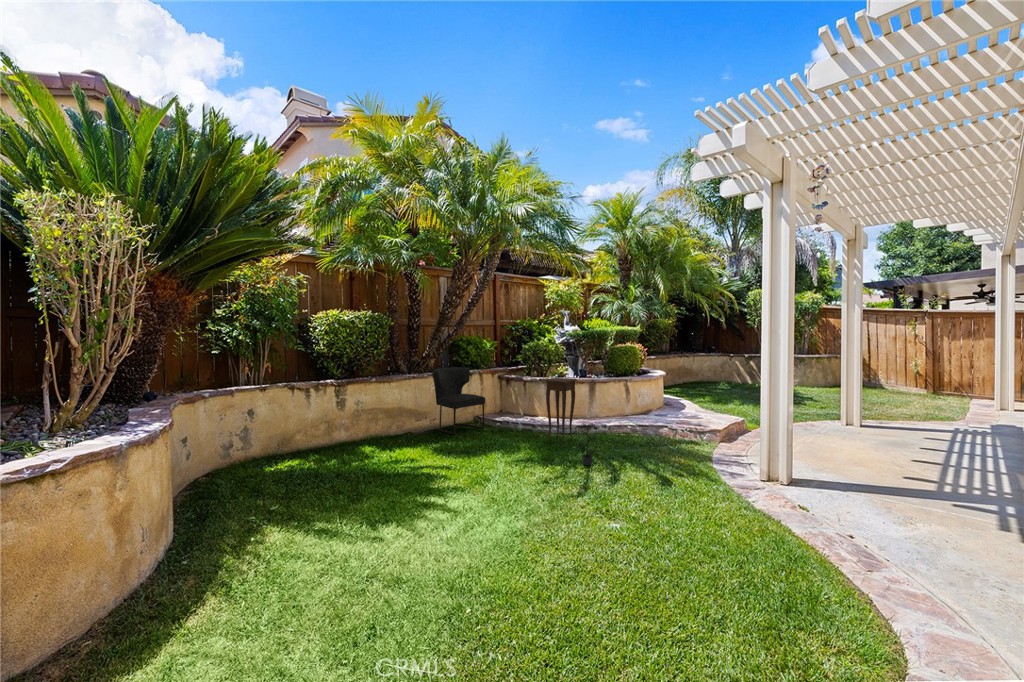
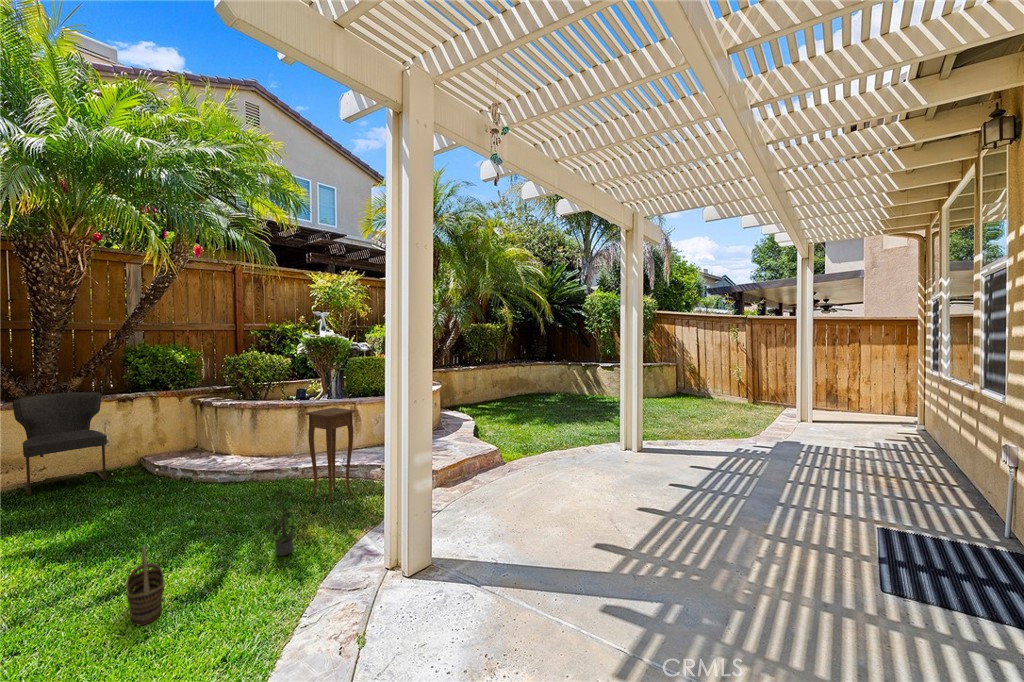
side table: present [545,378,576,442] -> present [306,407,356,502]
potted plant: present [576,424,599,466] -> present [266,489,296,556]
basket: none [646,446,680,487] -> present [126,546,164,625]

